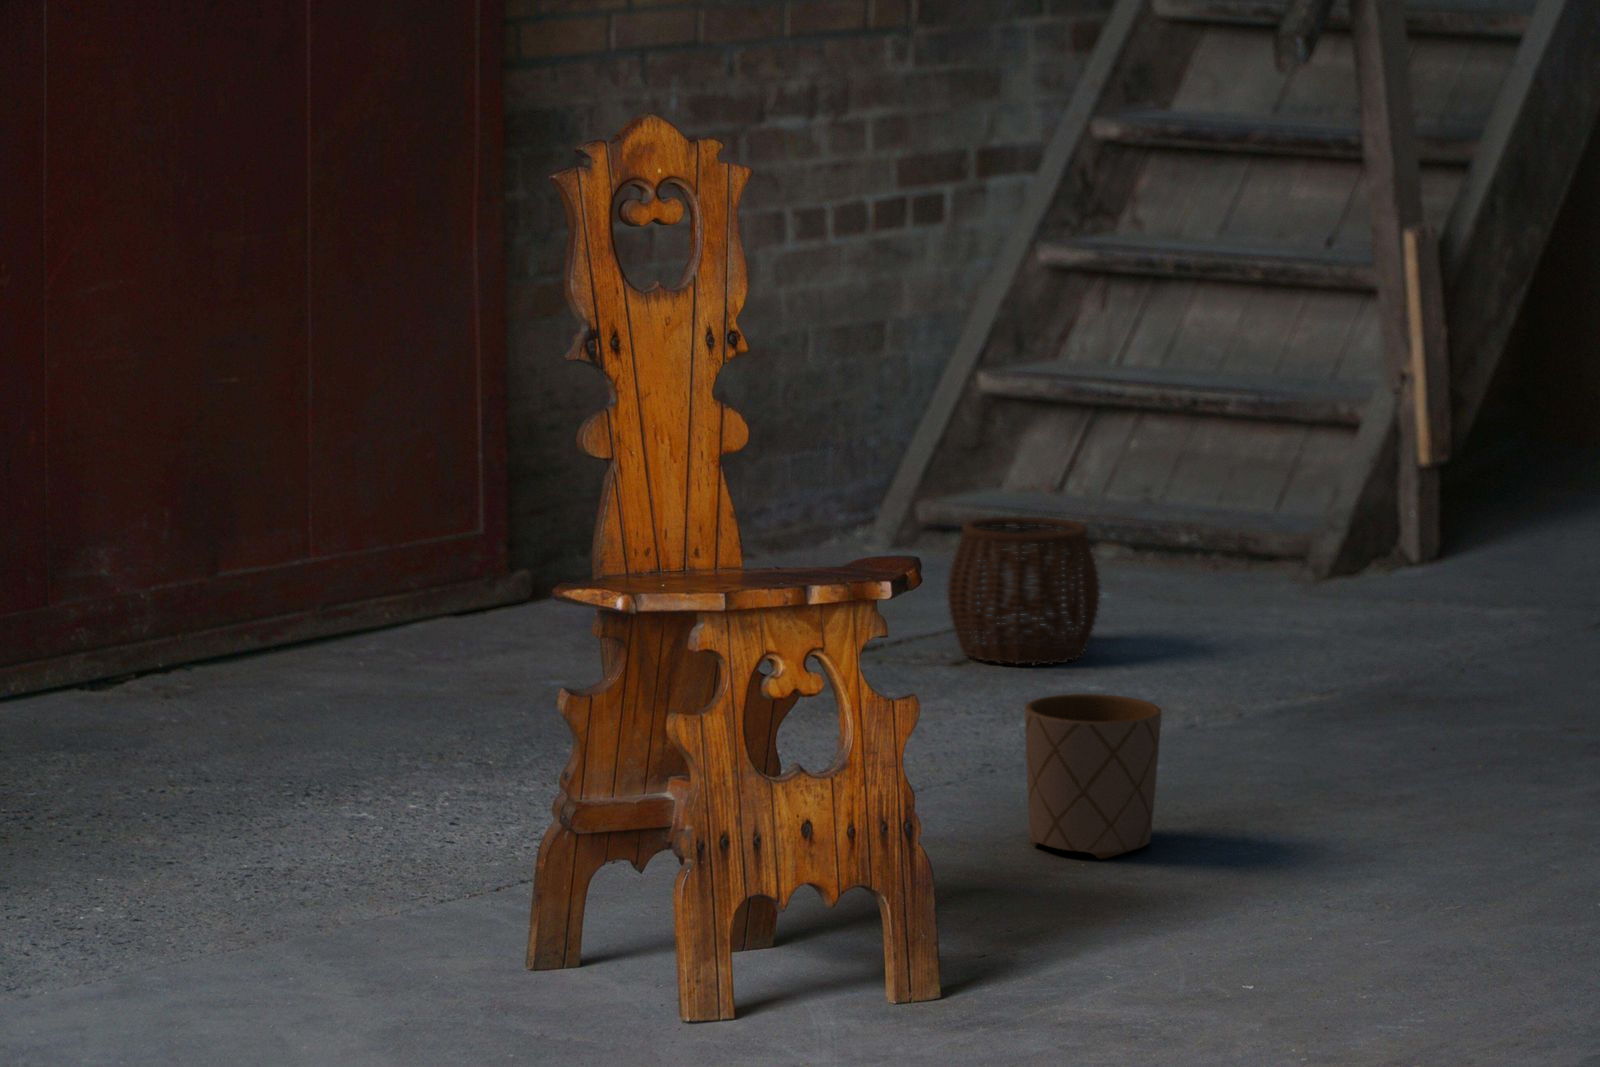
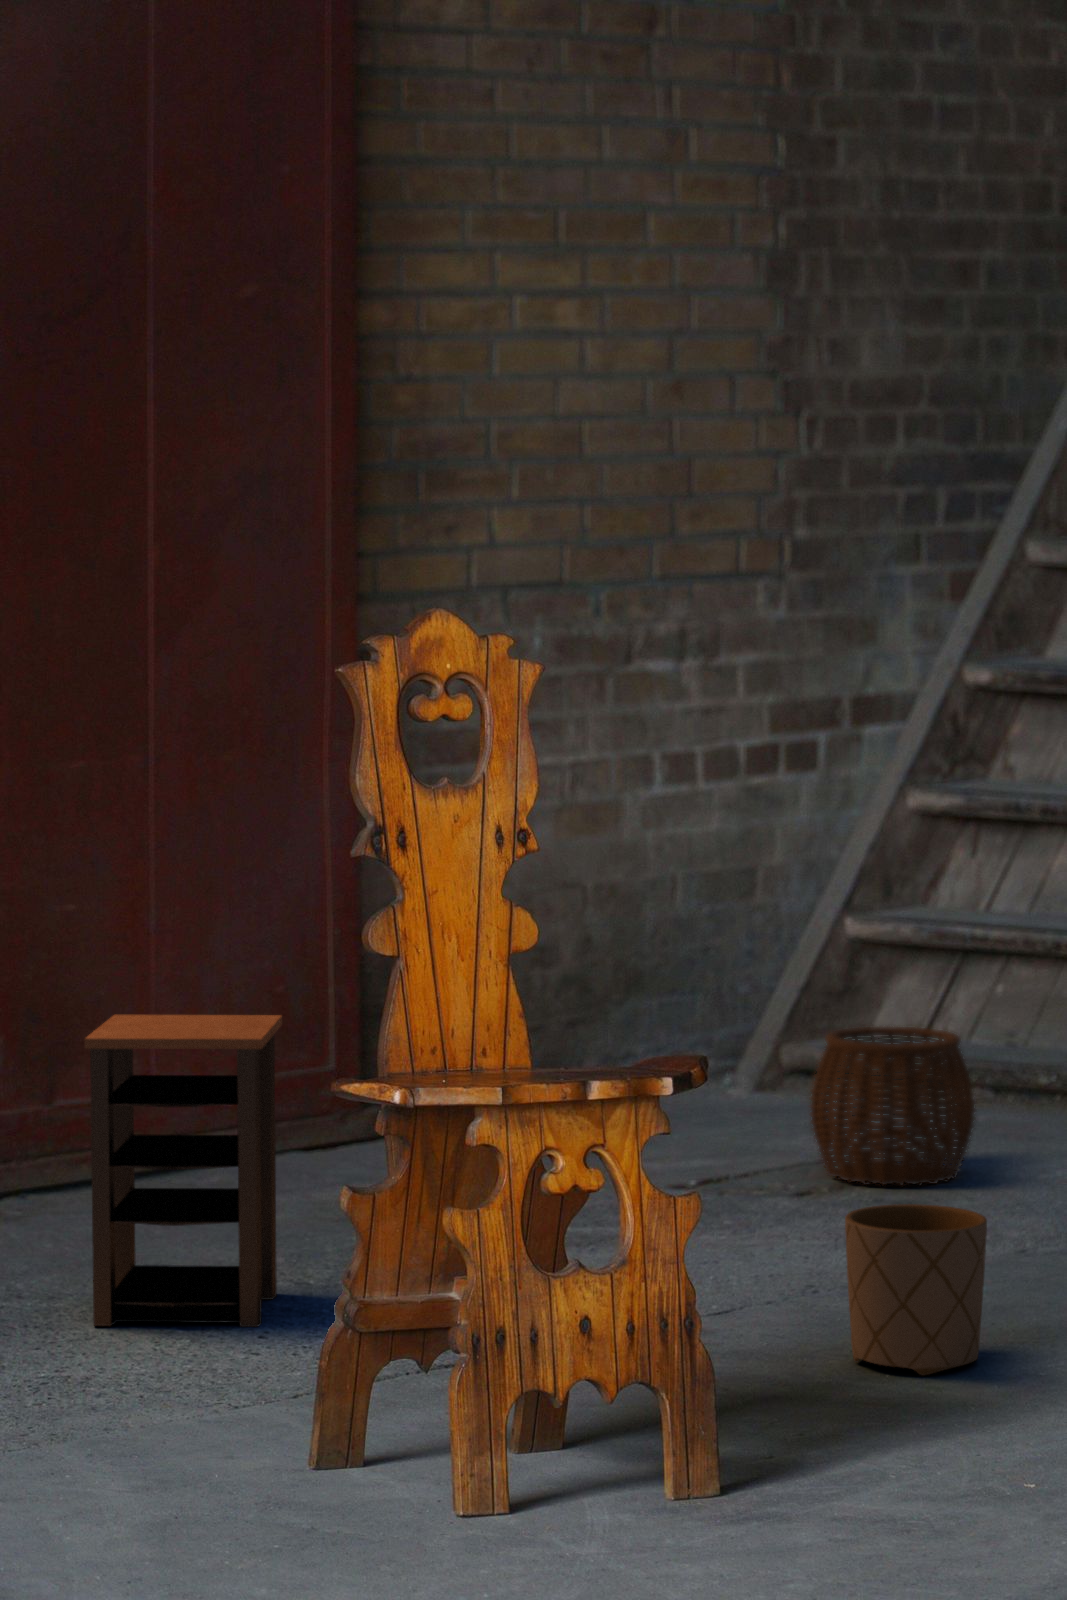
side table: none [277,511,467,813] -> present [84,1015,282,1327]

